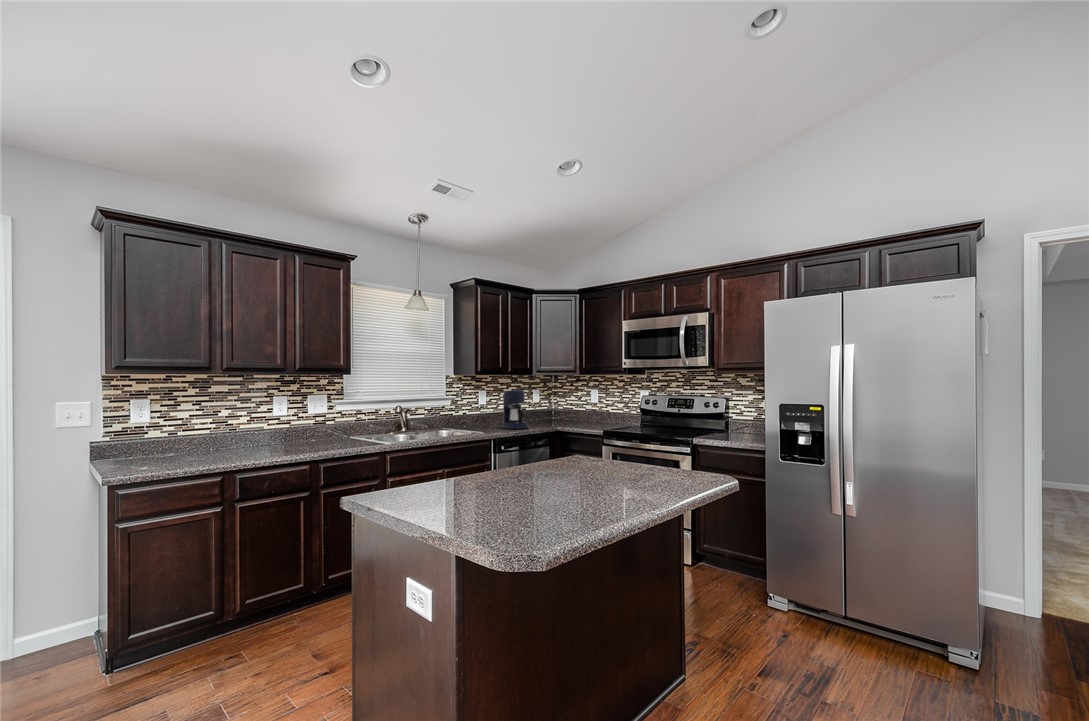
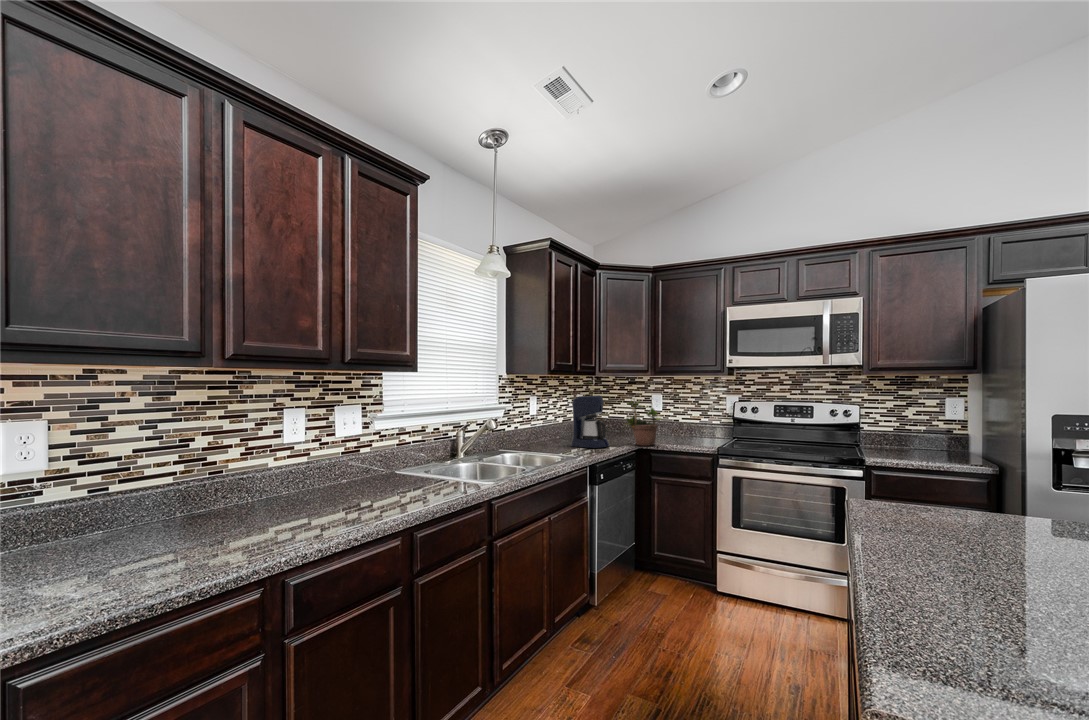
potted plant: none [542,389,569,428] -> present [625,399,662,446]

